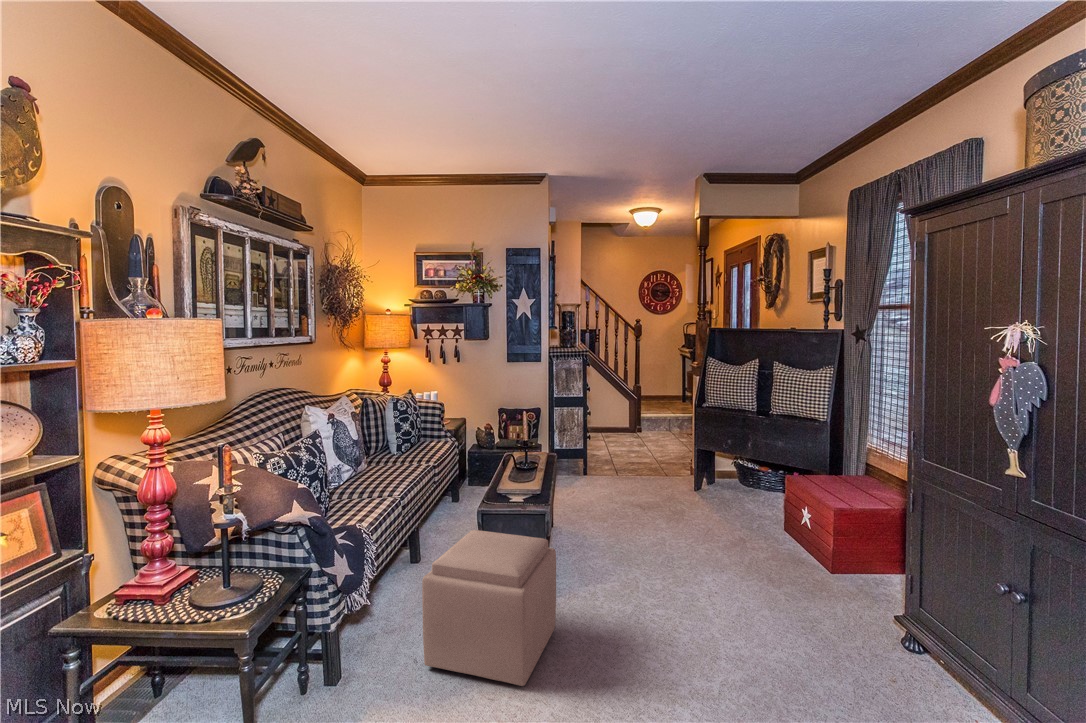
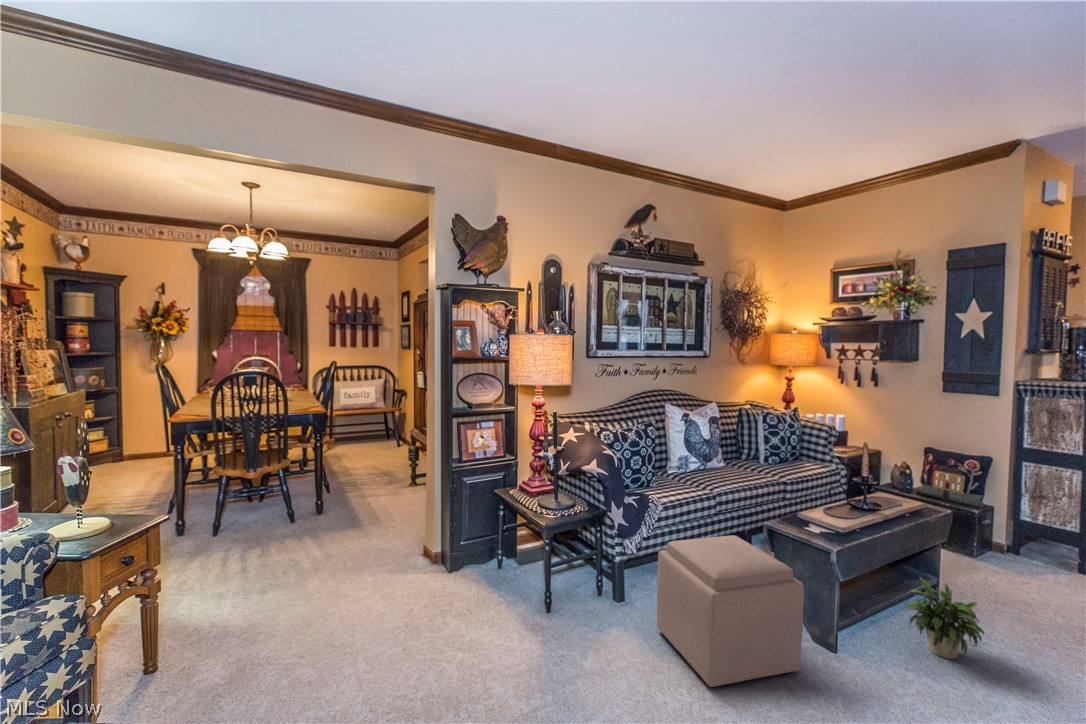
potted plant: none [572,510,621,566] -> present [906,577,984,659]

